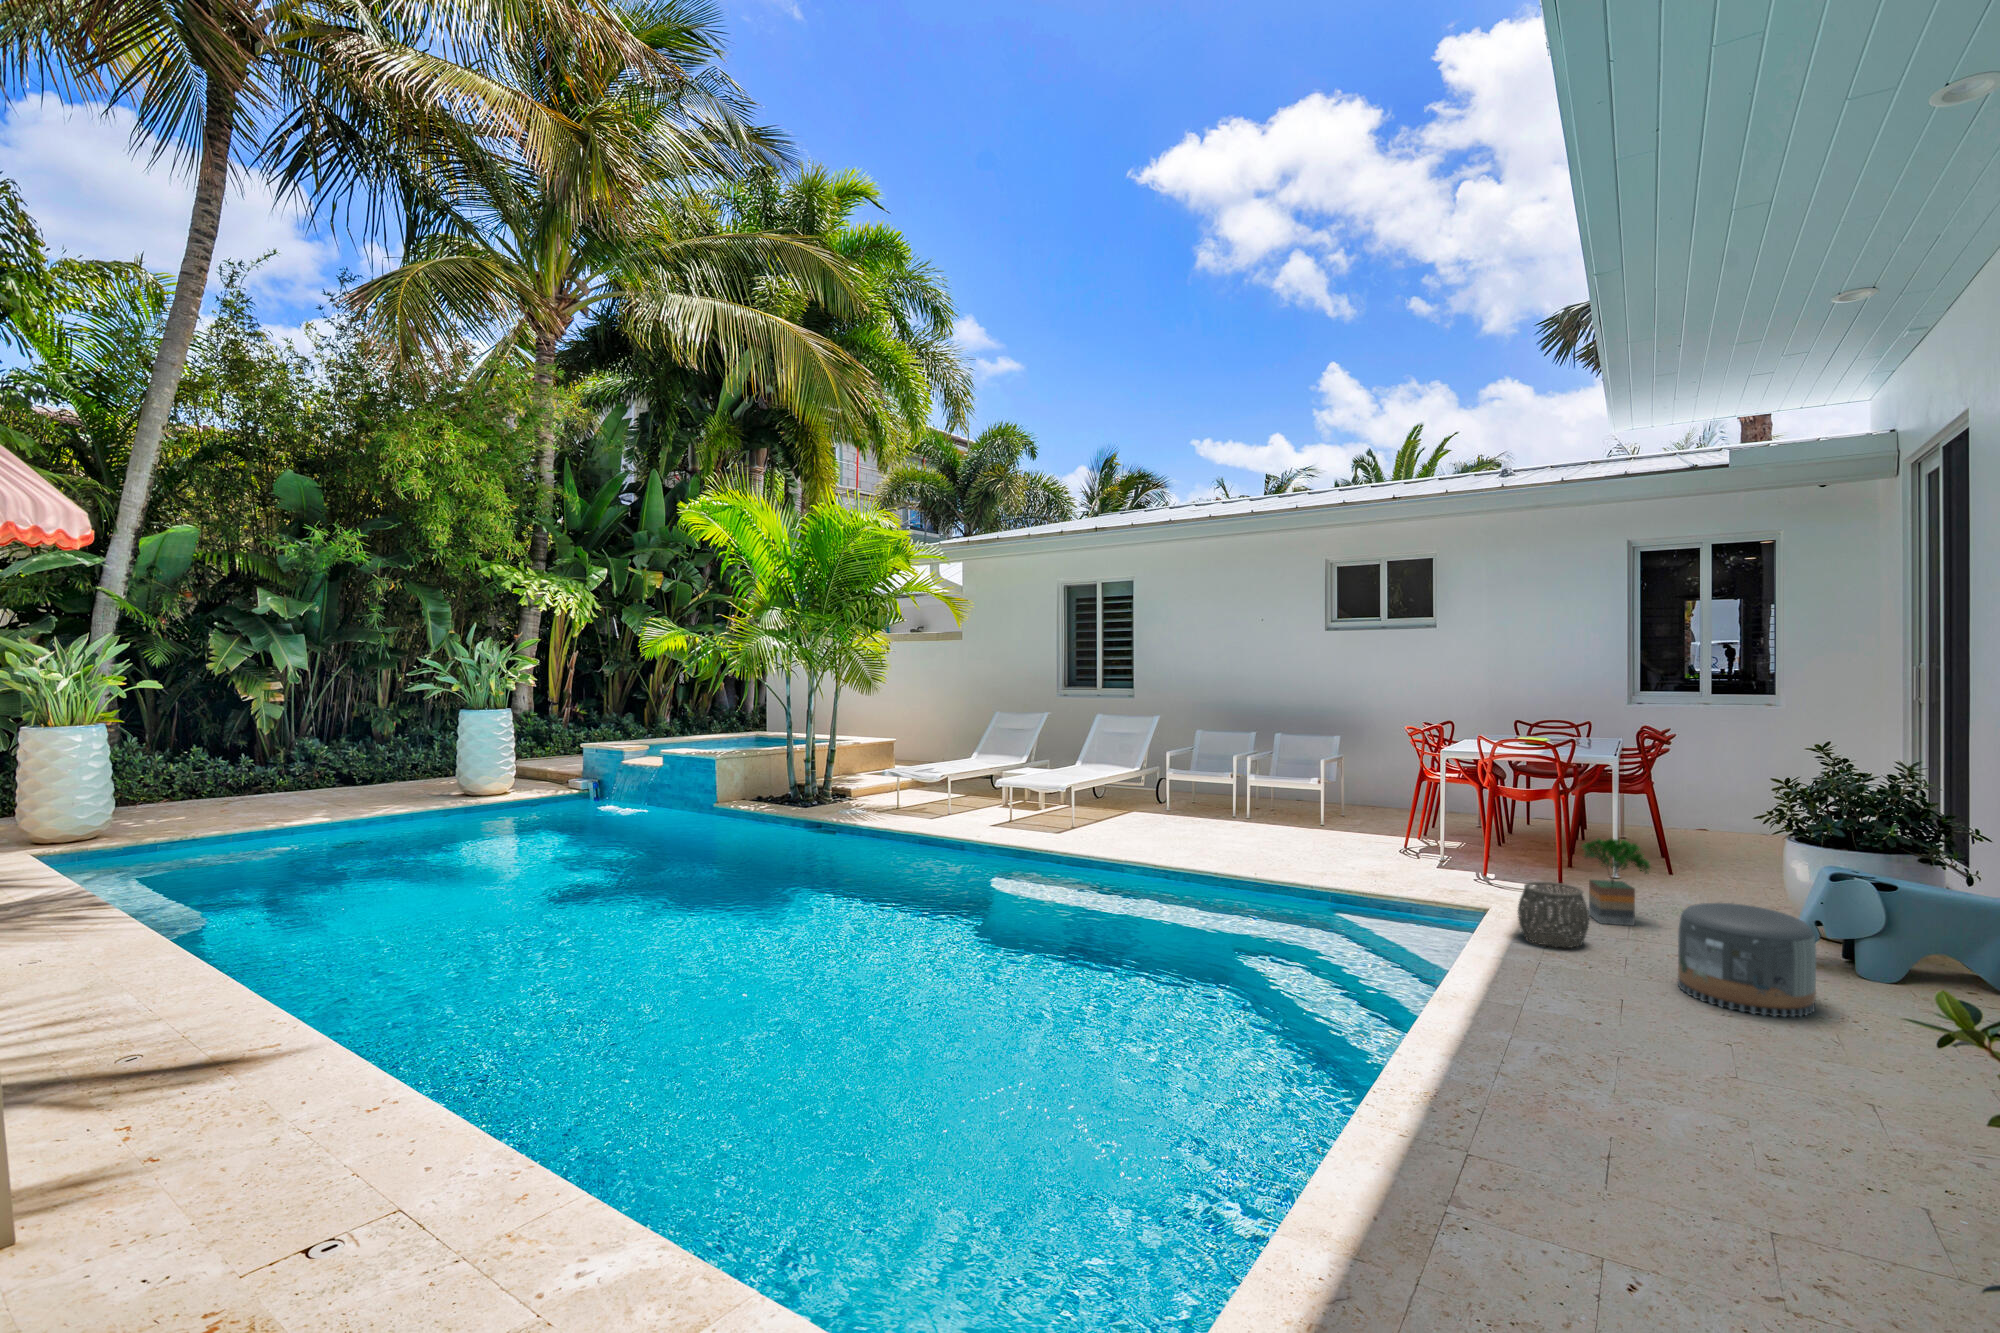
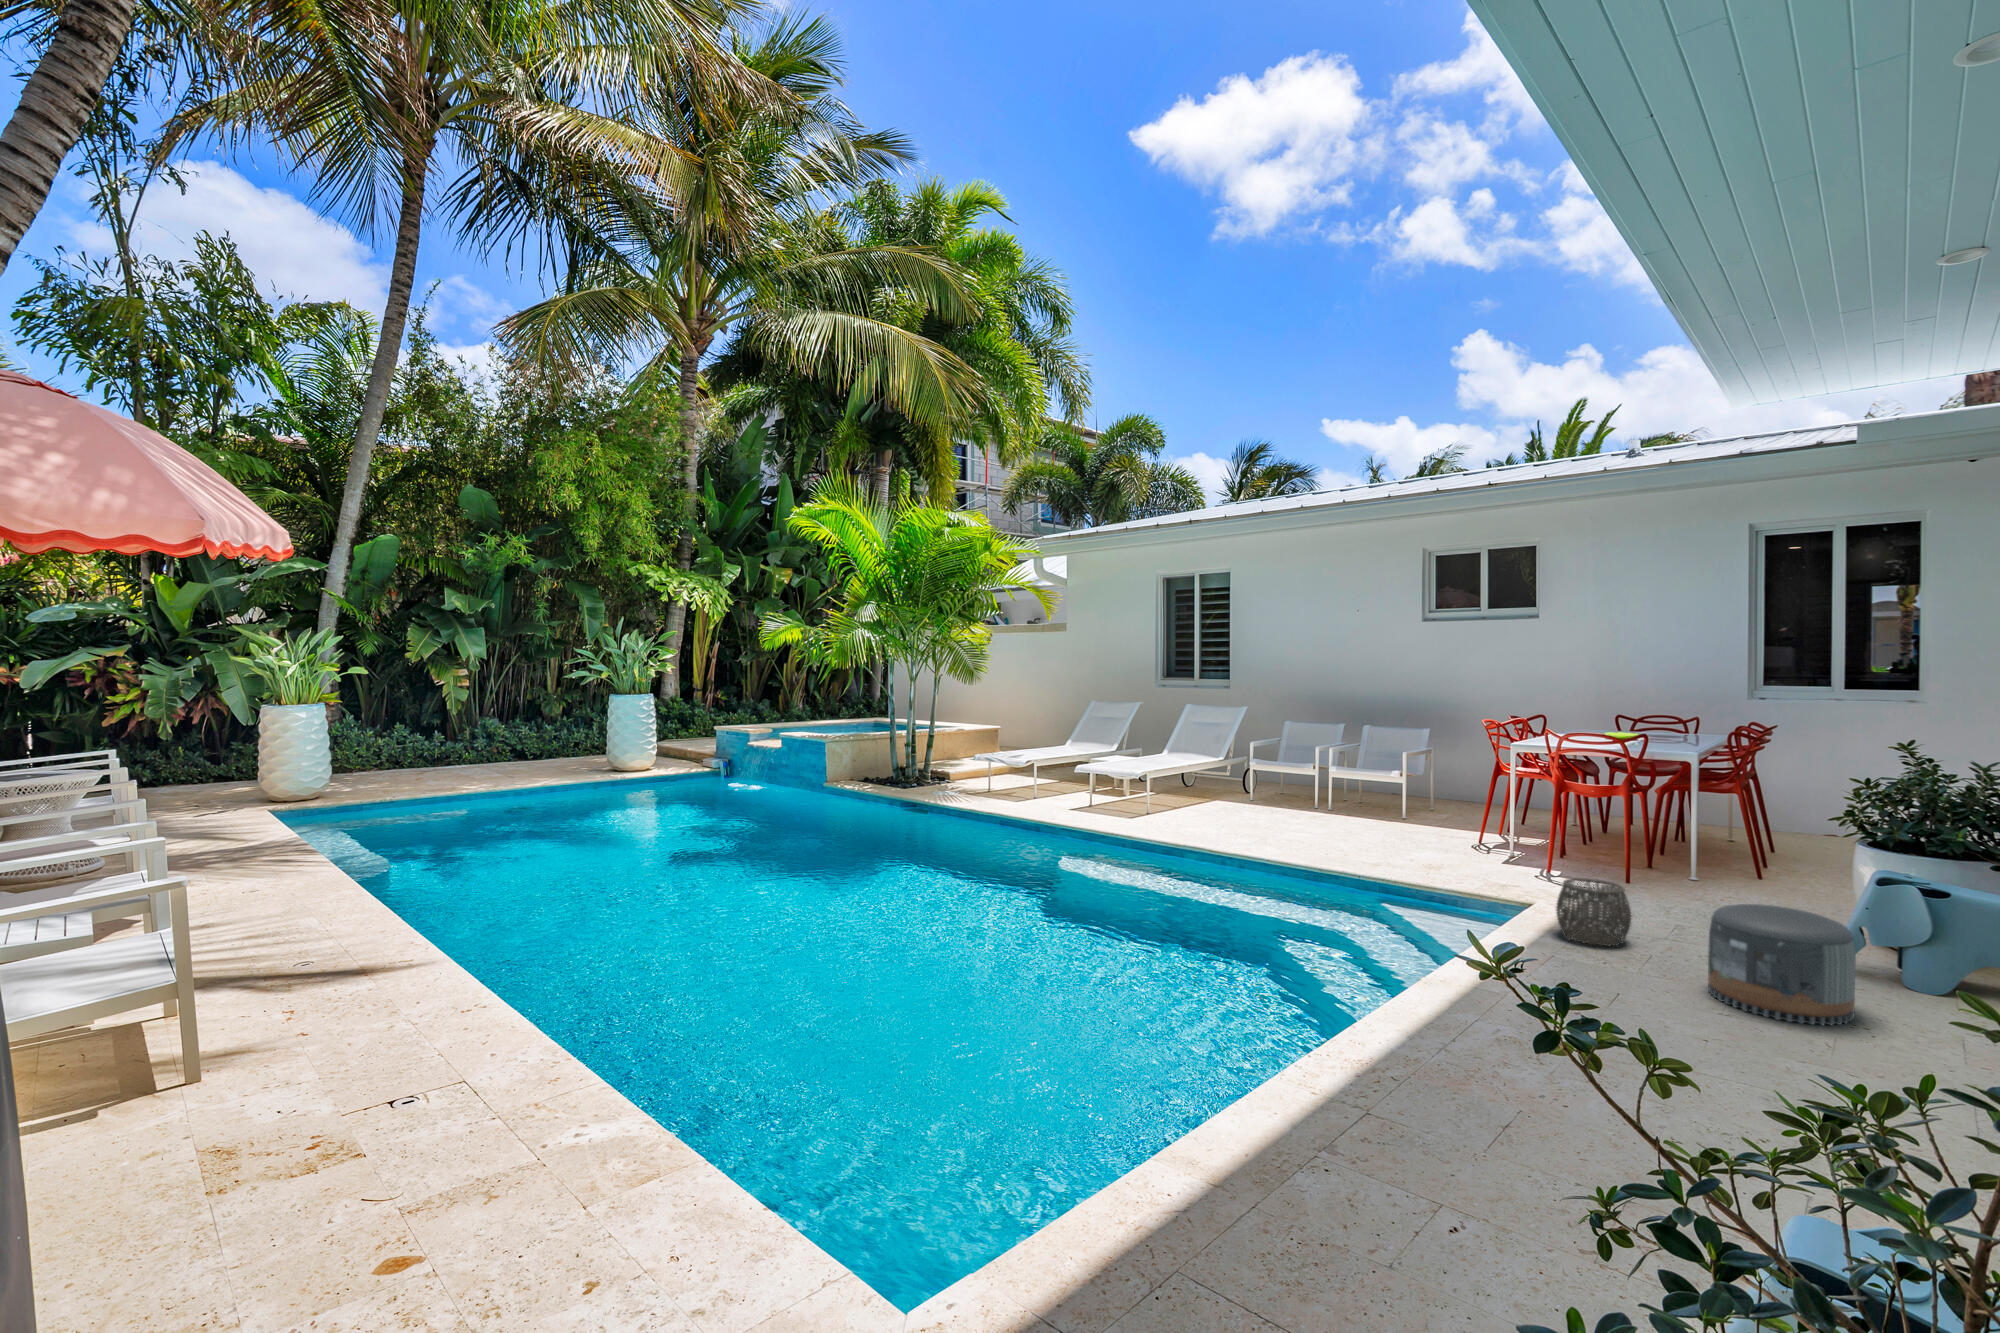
potted tree: present [1582,838,1650,926] -> none [1639,835,1715,929]

